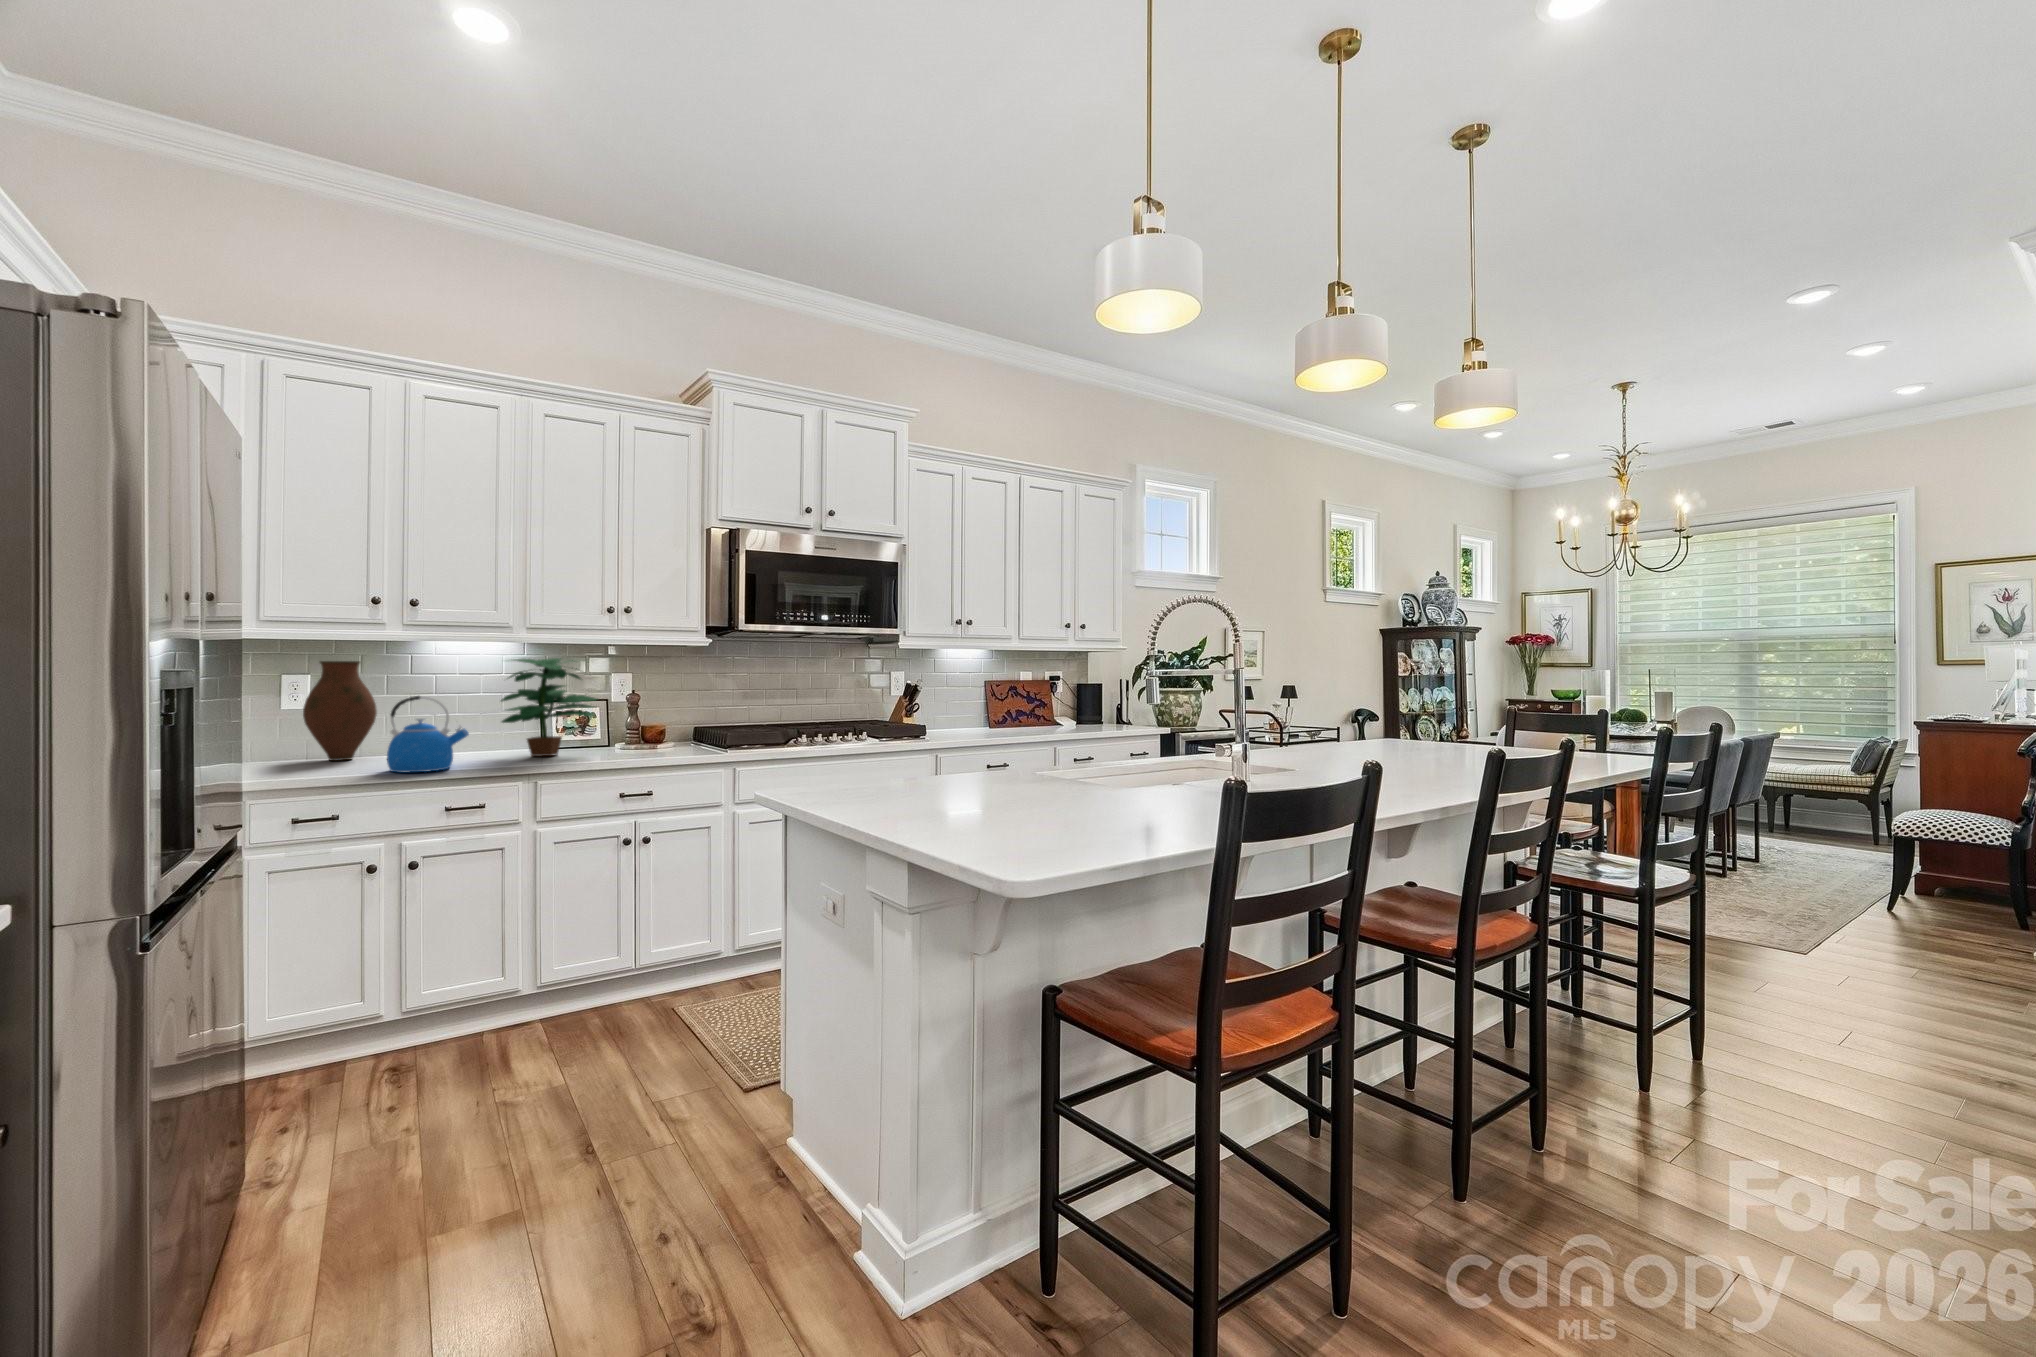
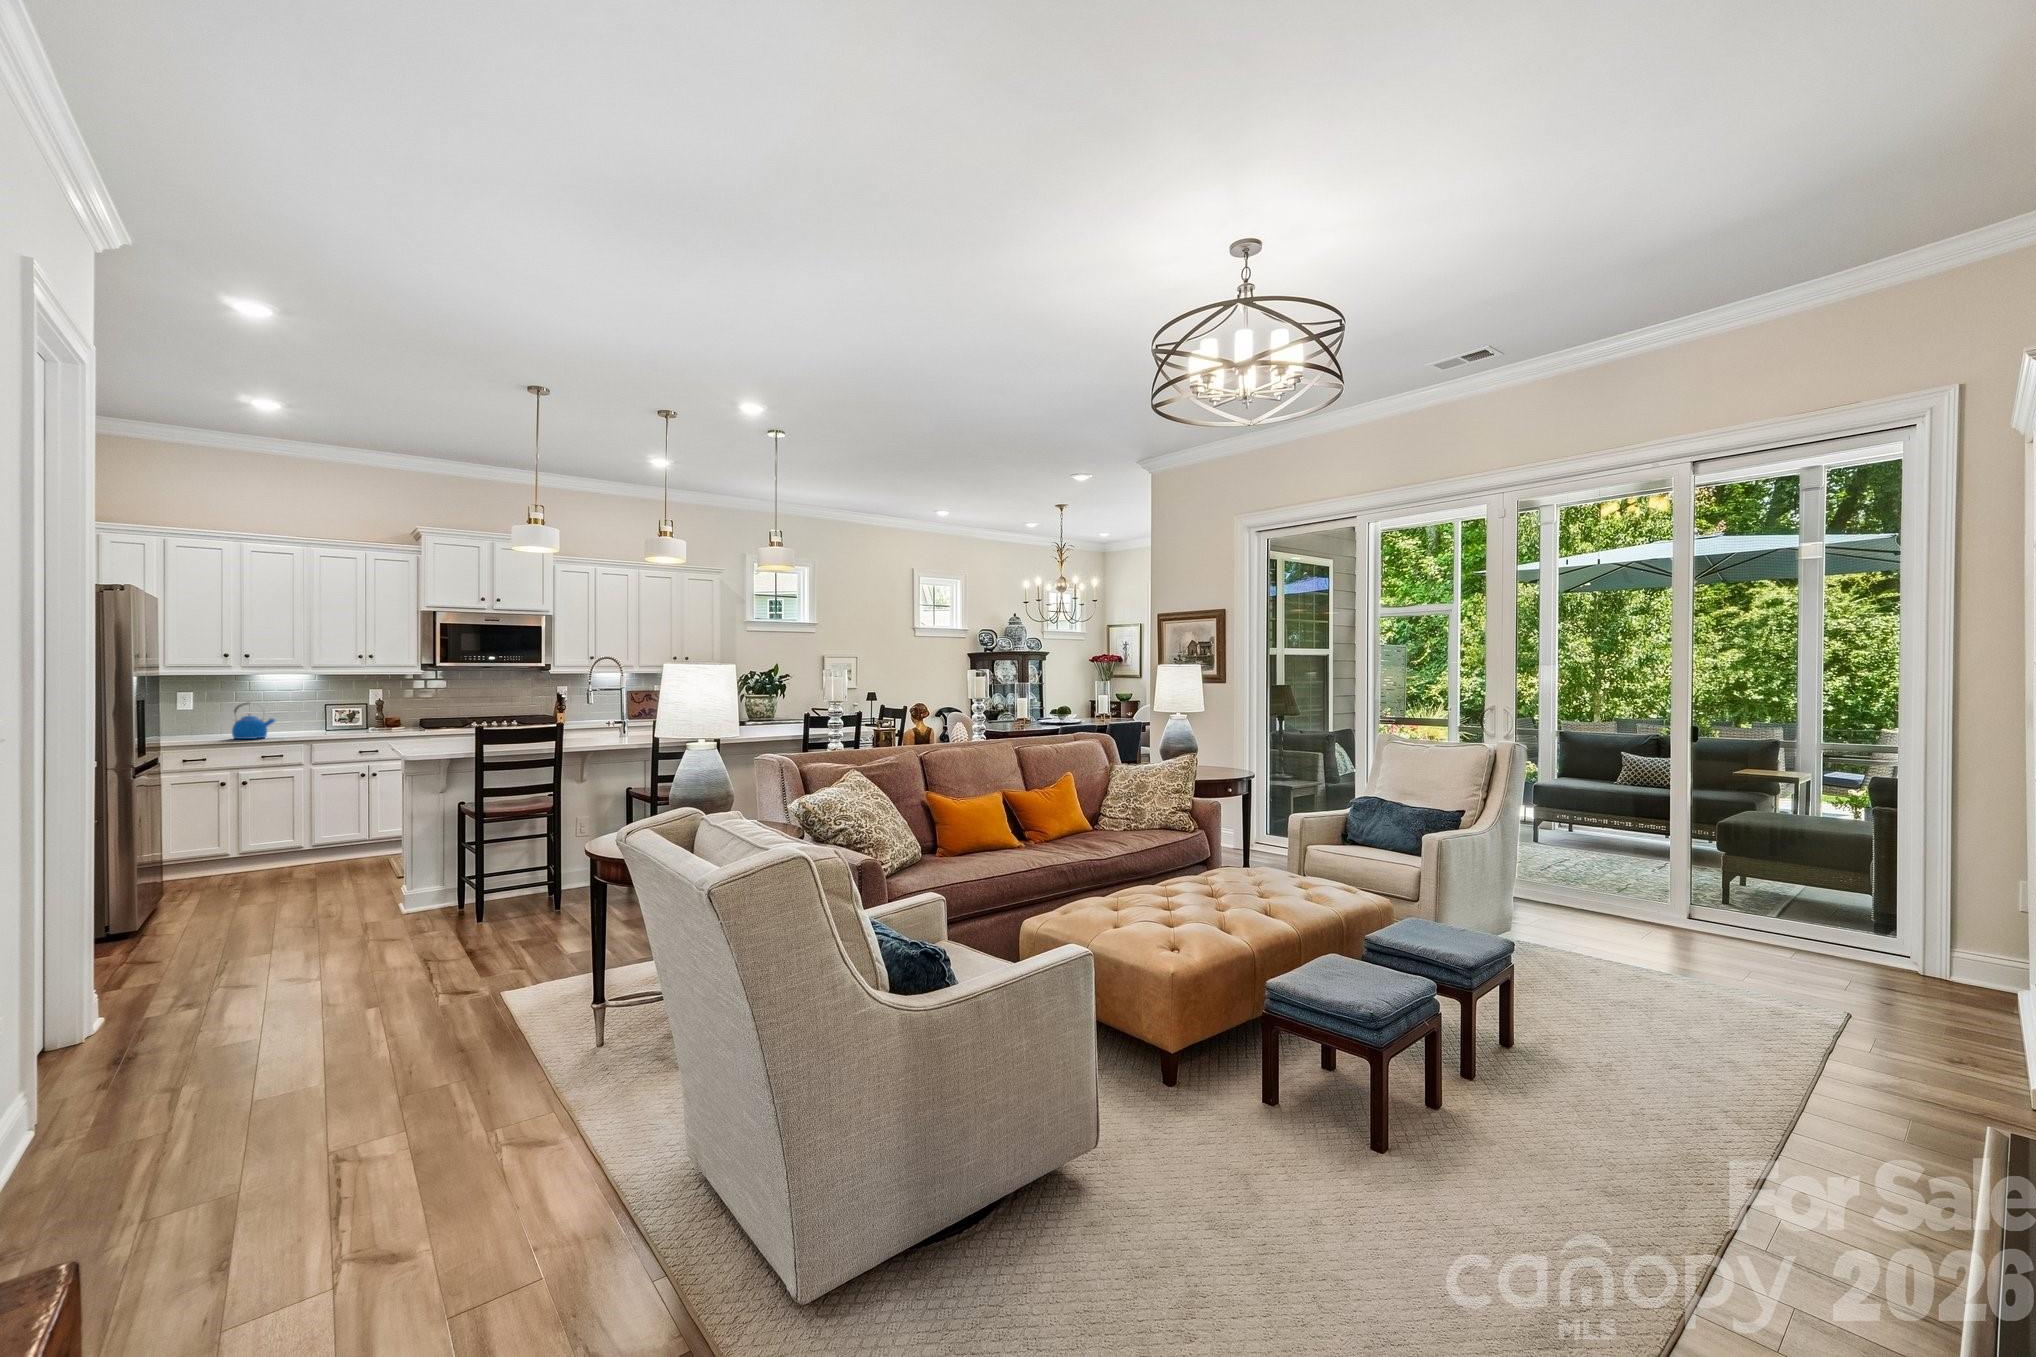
potted plant: present [501,658,598,756] -> none [295,682,356,733]
vase: present [303,661,377,761] -> none [191,685,230,735]

